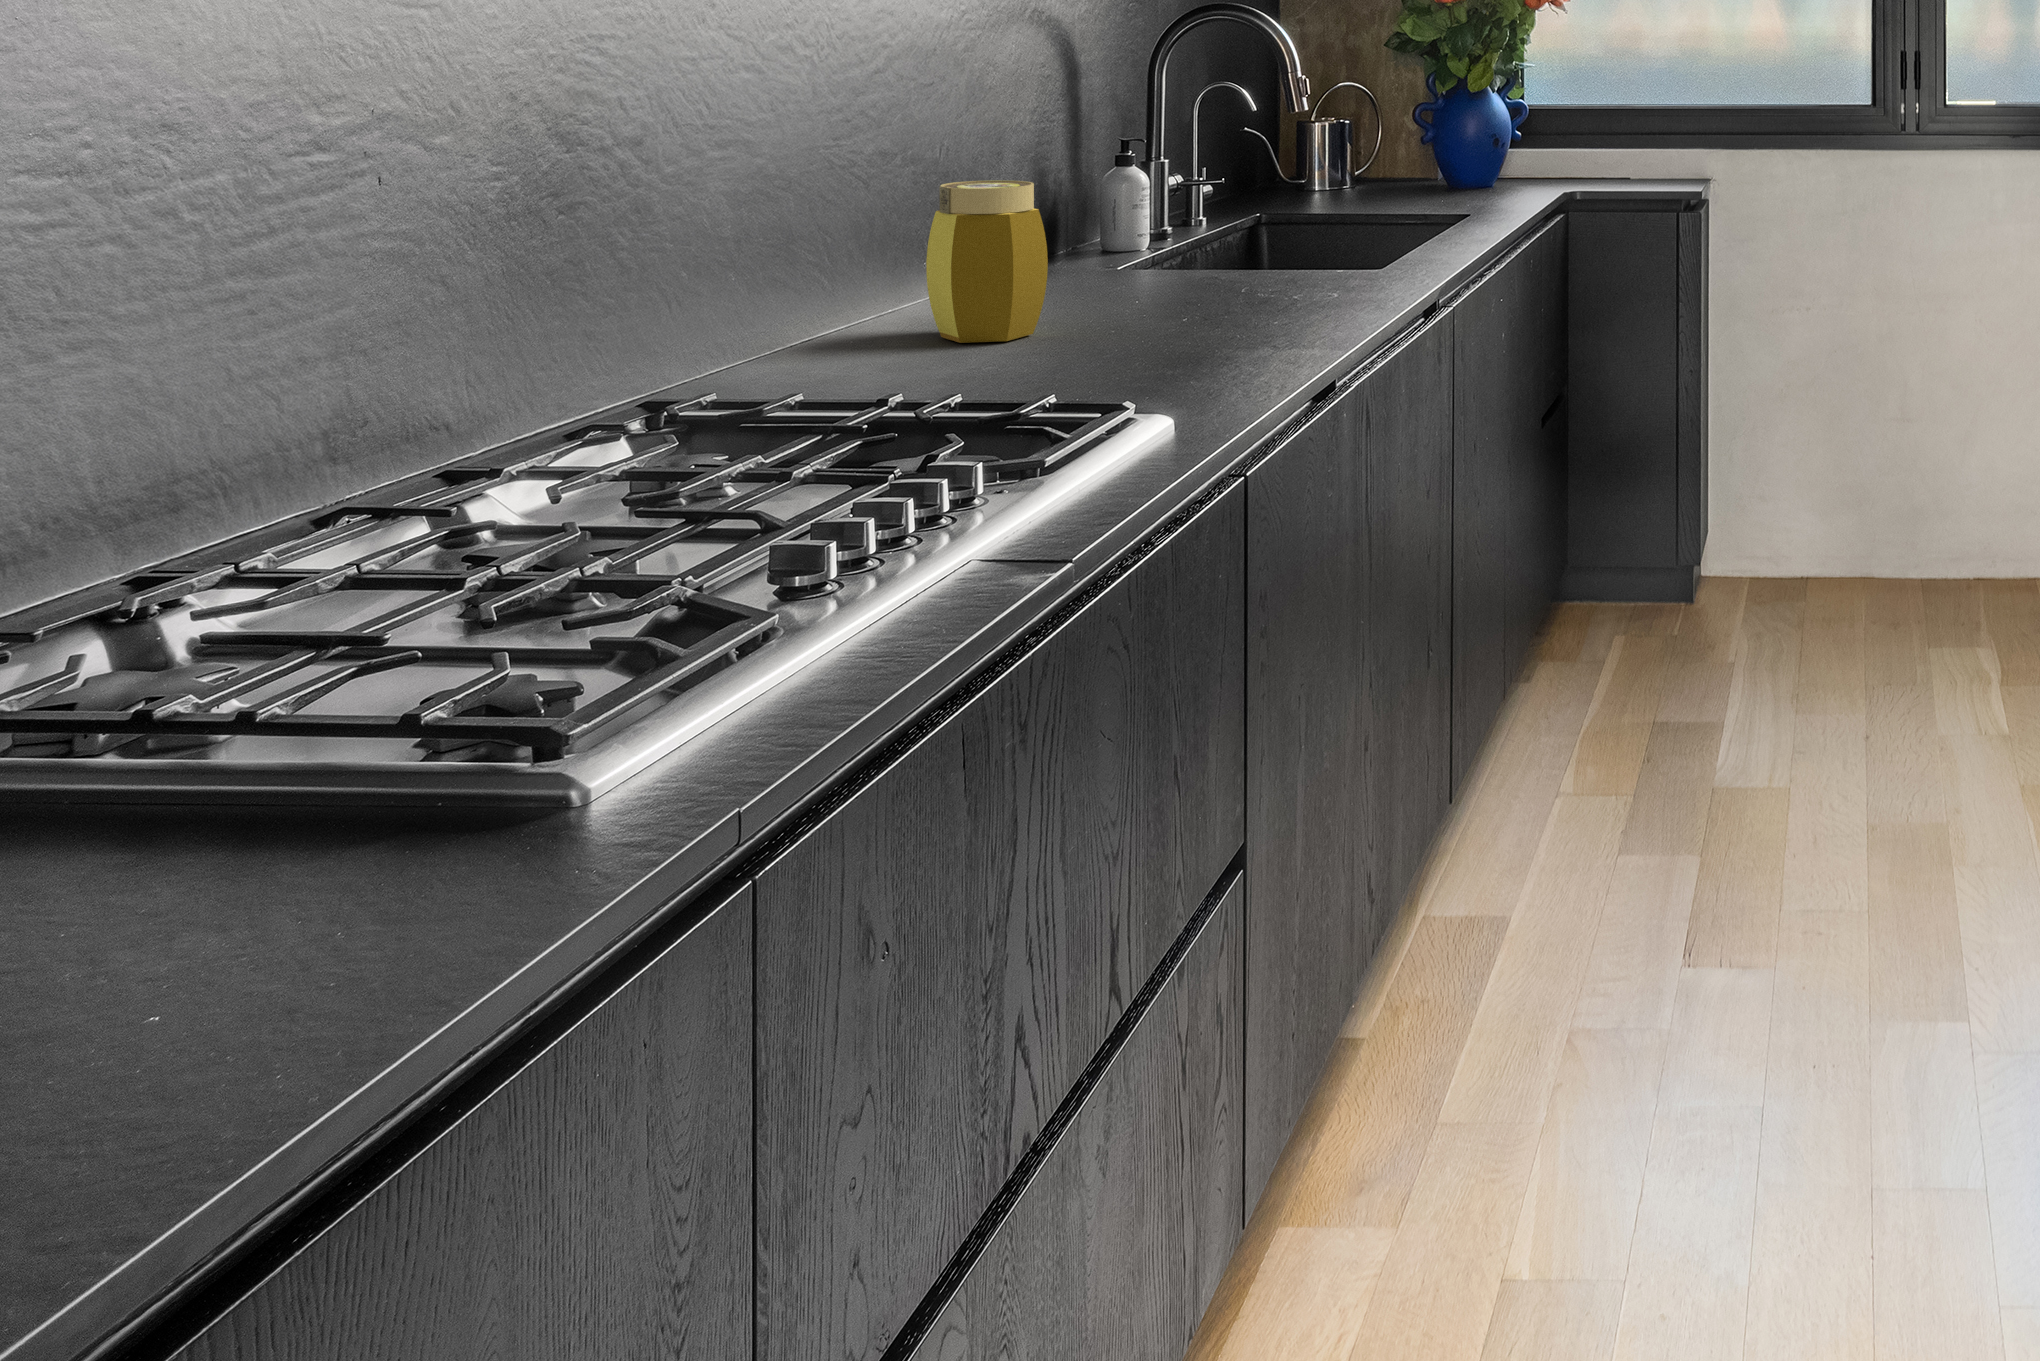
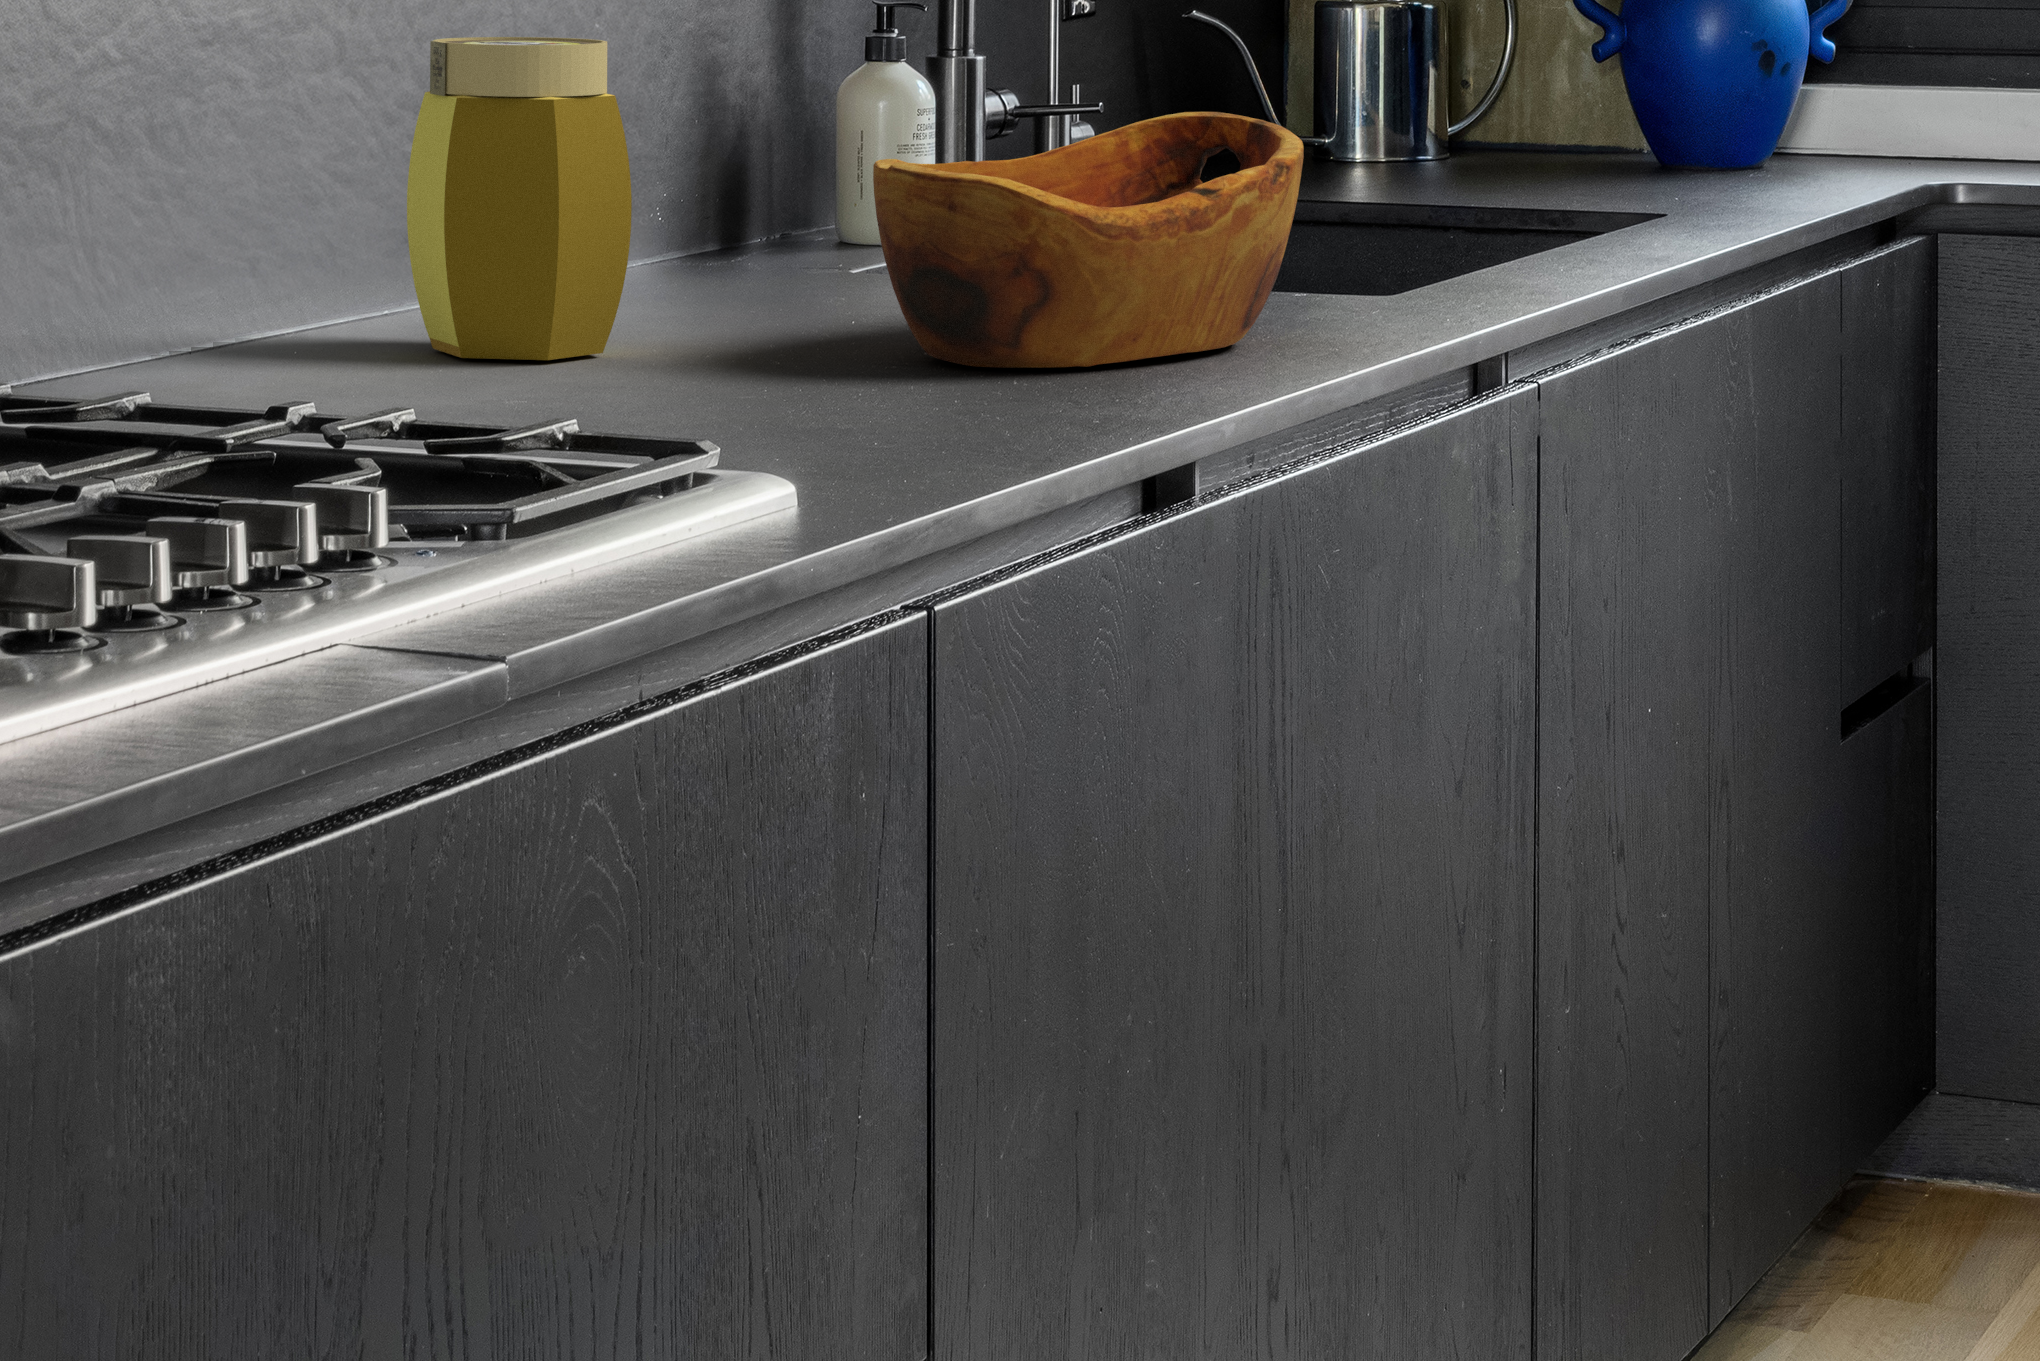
wooden bowl: none [1170,198,1364,329] -> present [873,112,1304,368]

